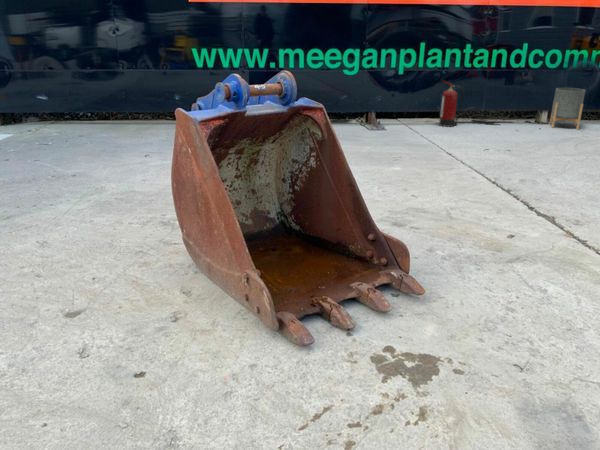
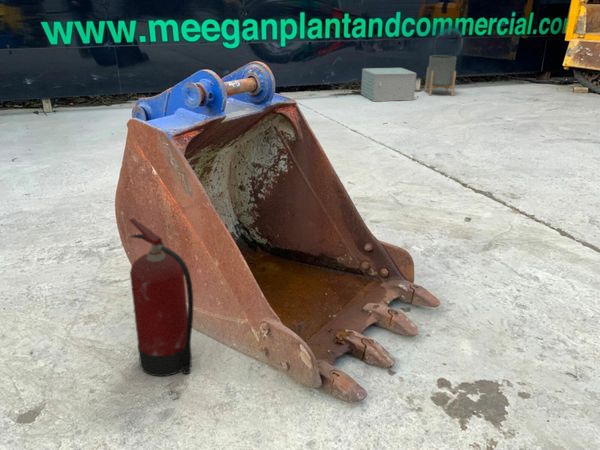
fire extinguisher: present [439,83,464,127] -> present [130,218,193,376]
storage box: none [479,98,536,130] -> present [361,68,417,101]

